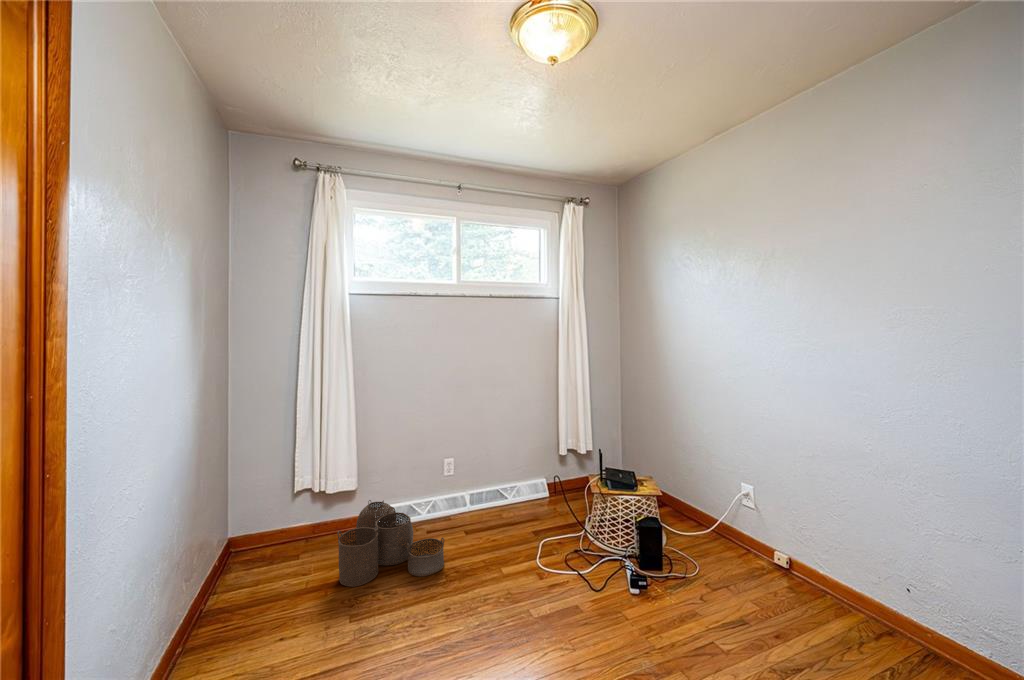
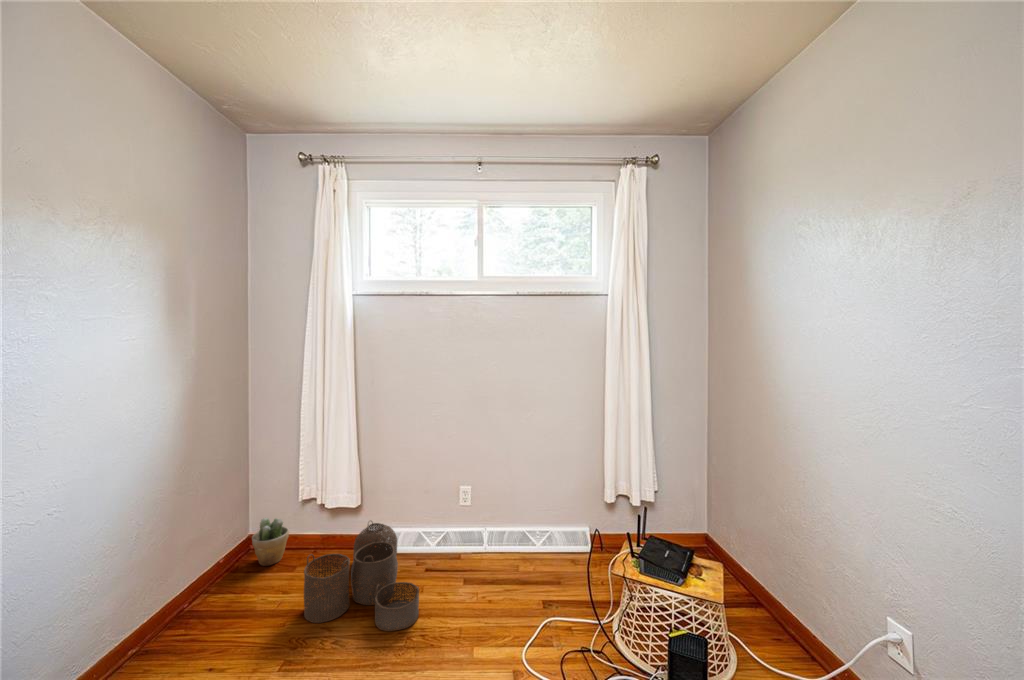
potted plant: none [246,513,283,562] -> present [252,518,289,566]

